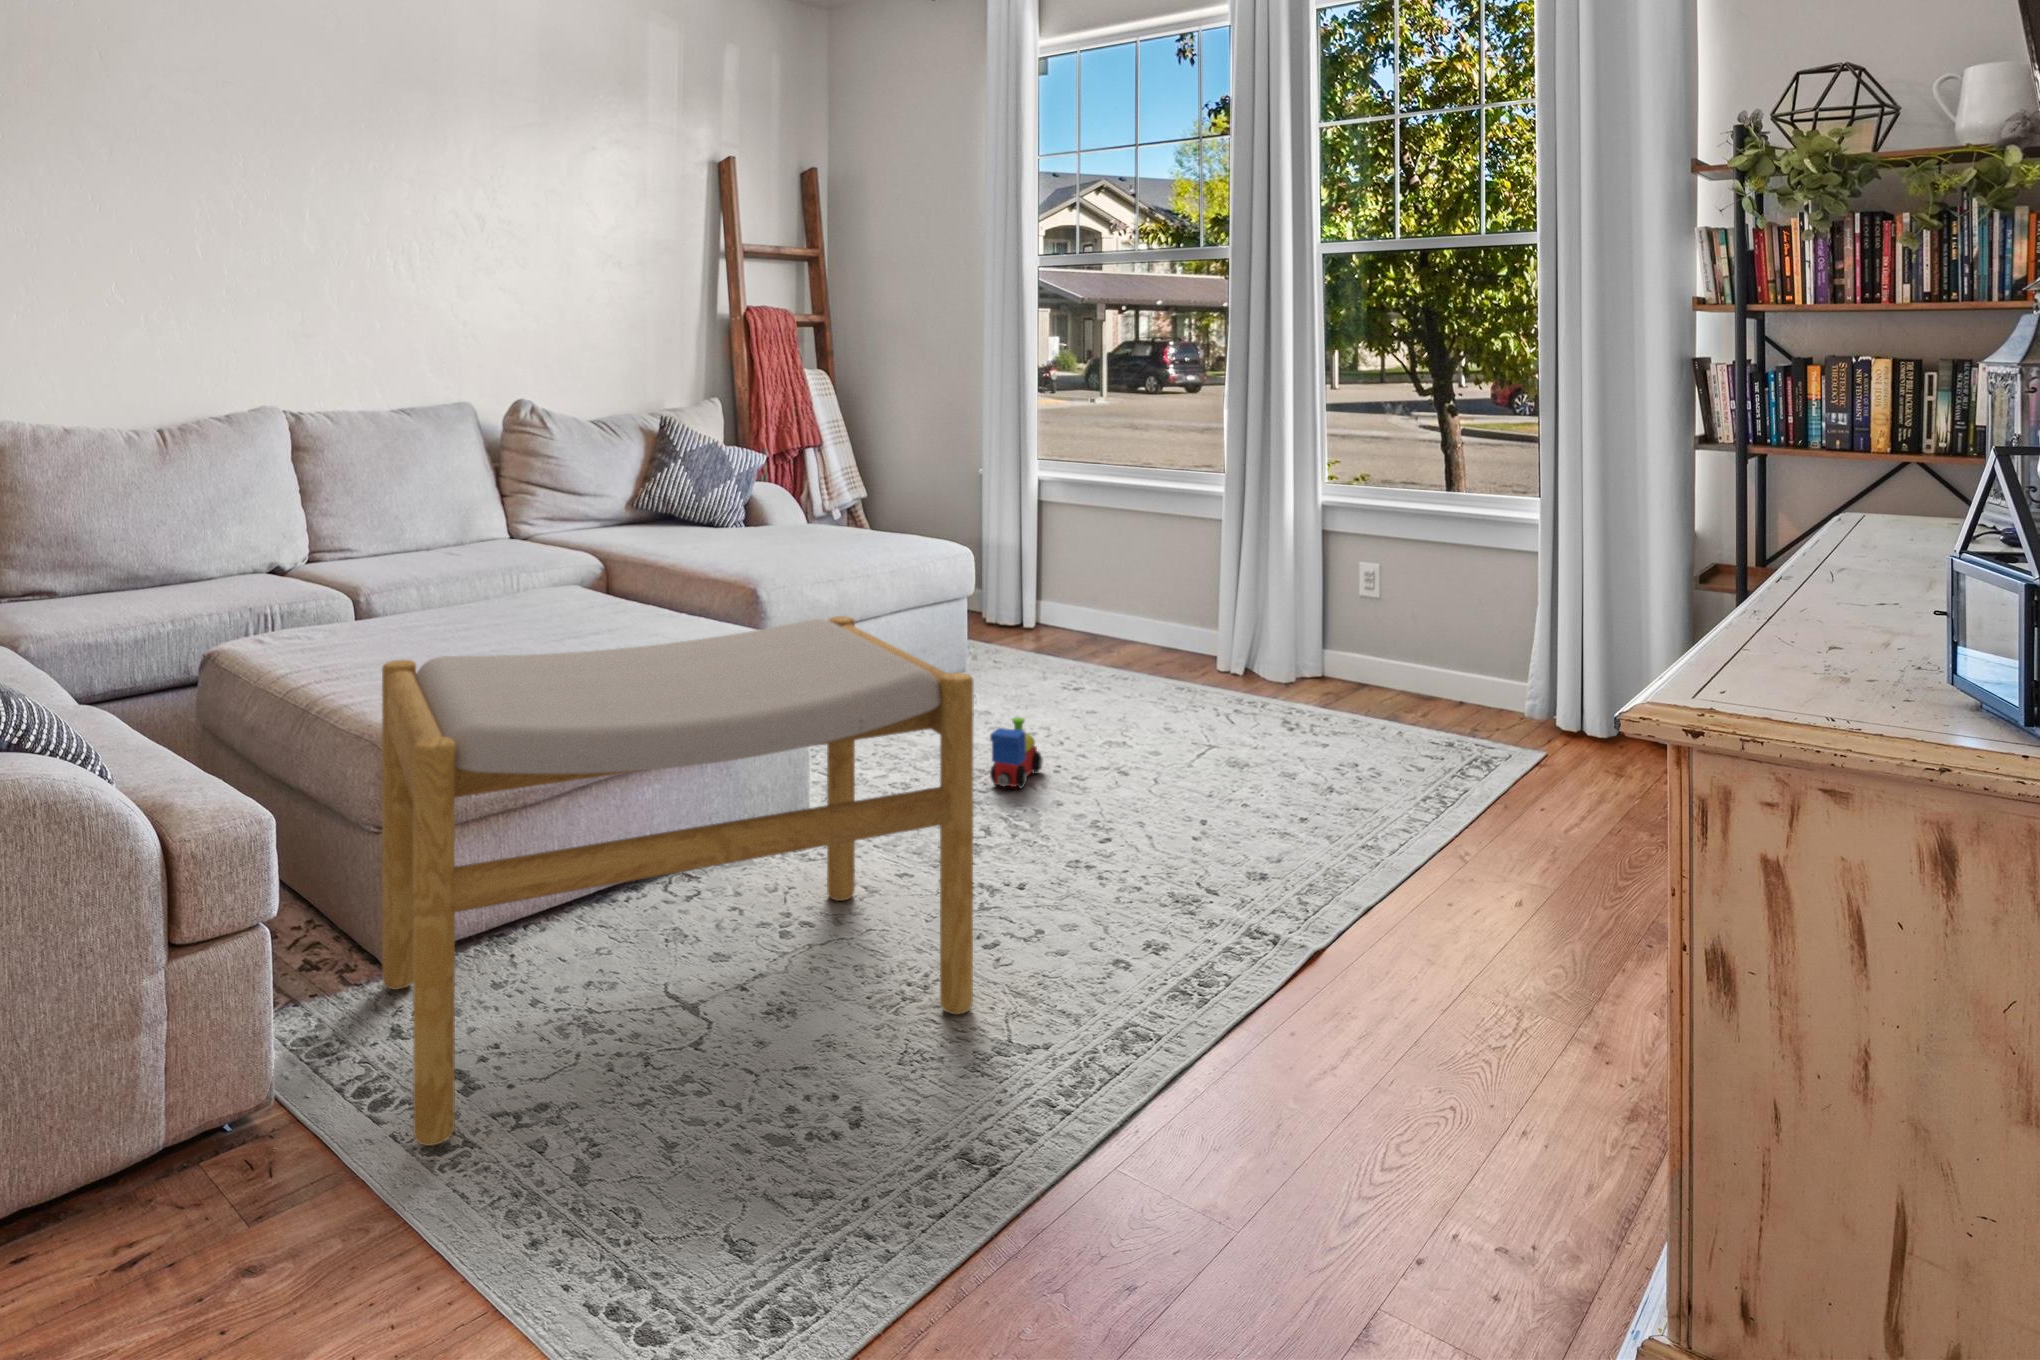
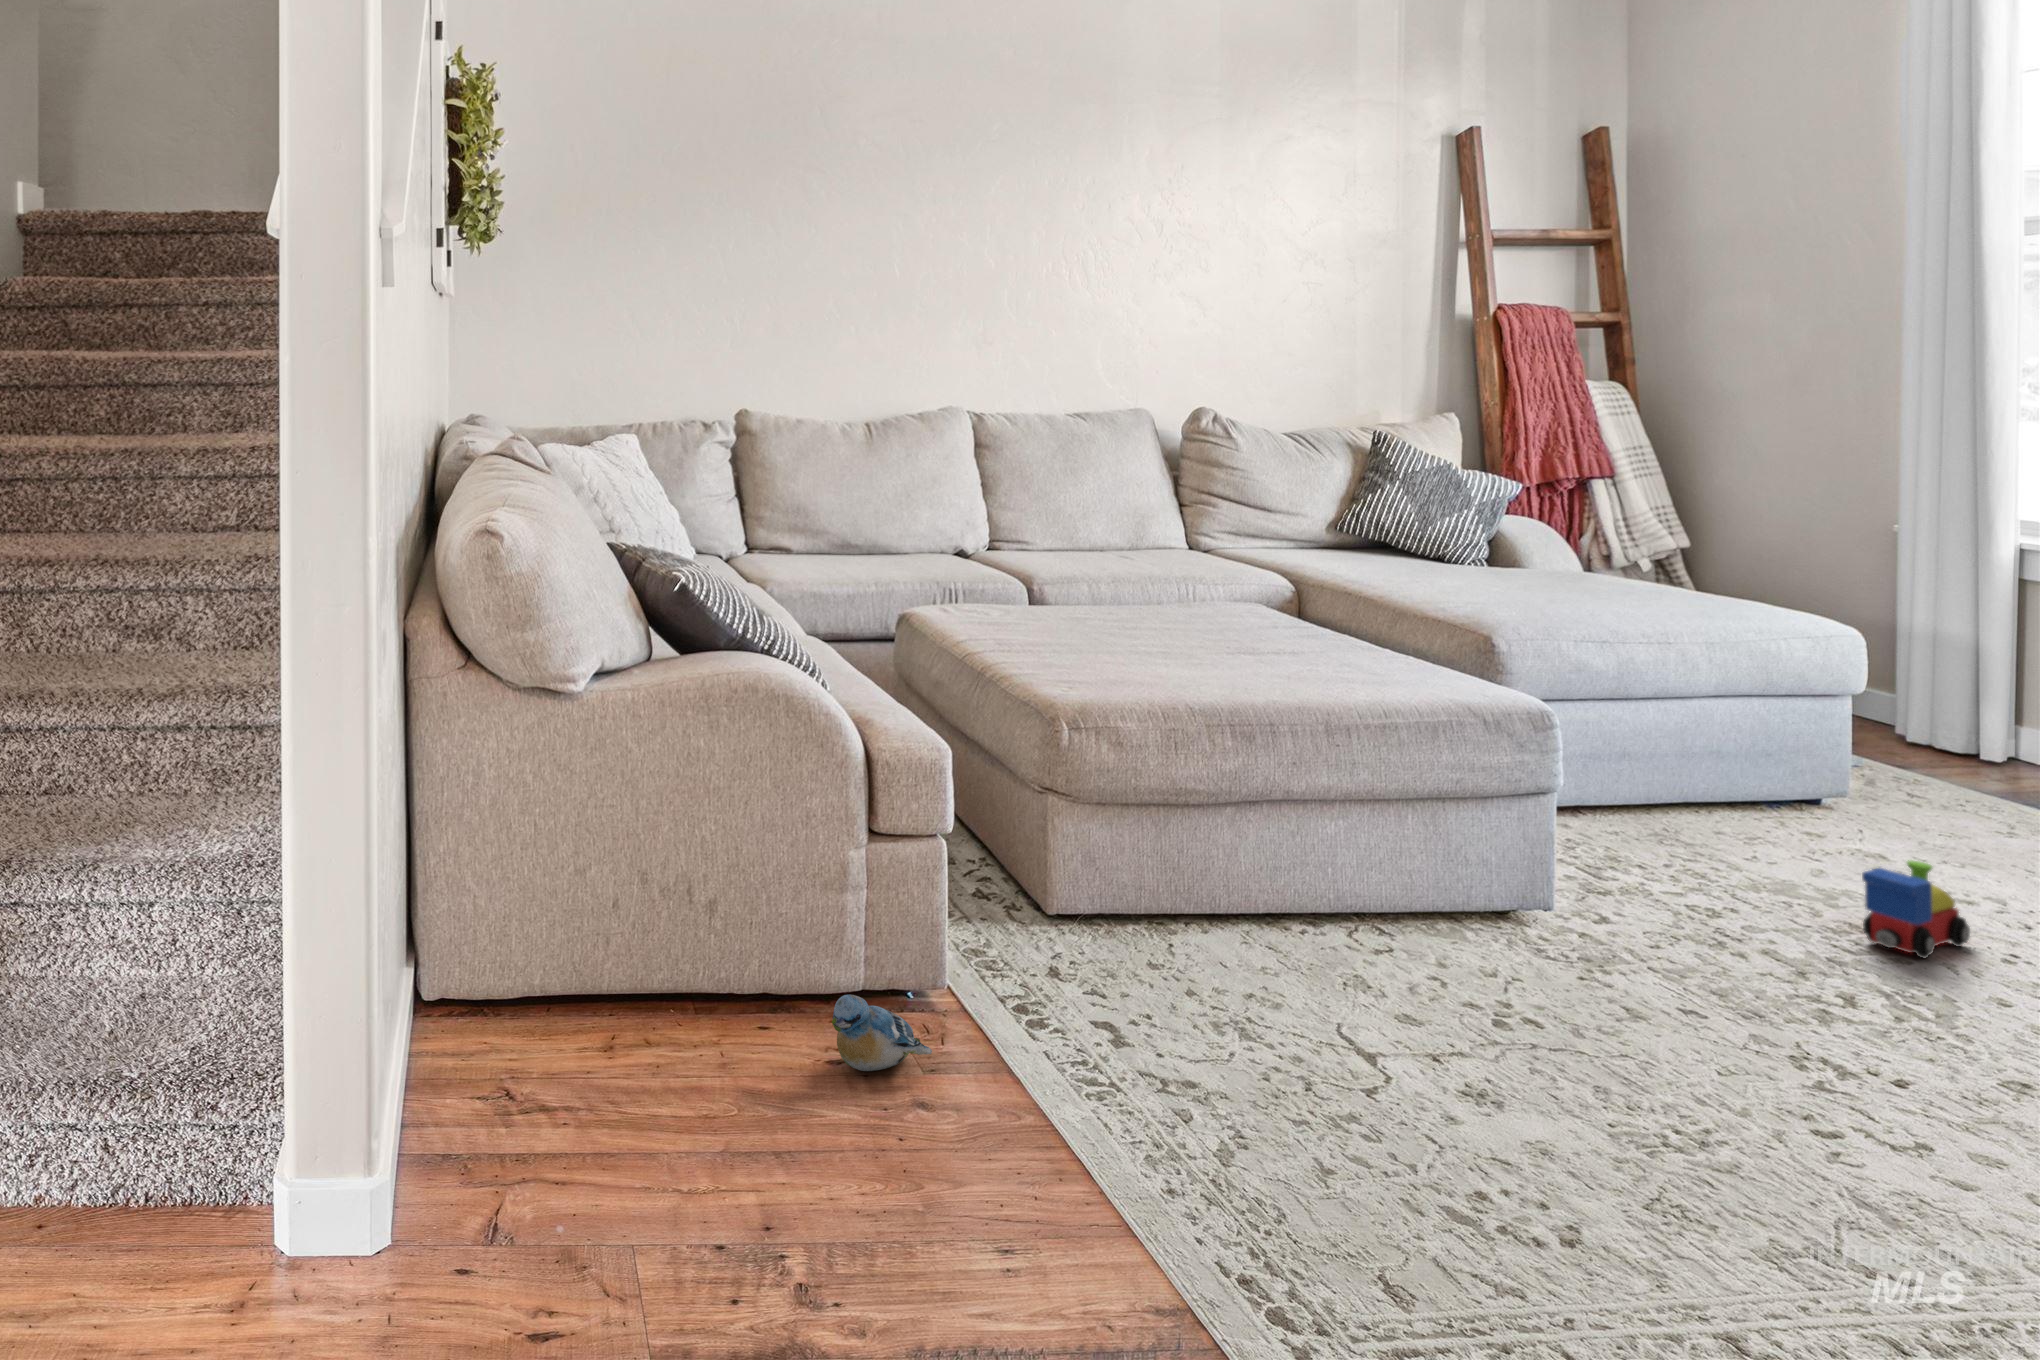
footstool: present [382,616,974,1146] -> none [1044,638,1779,1189]
plush toy: none [125,1162,261,1256] -> present [832,995,932,1071]

